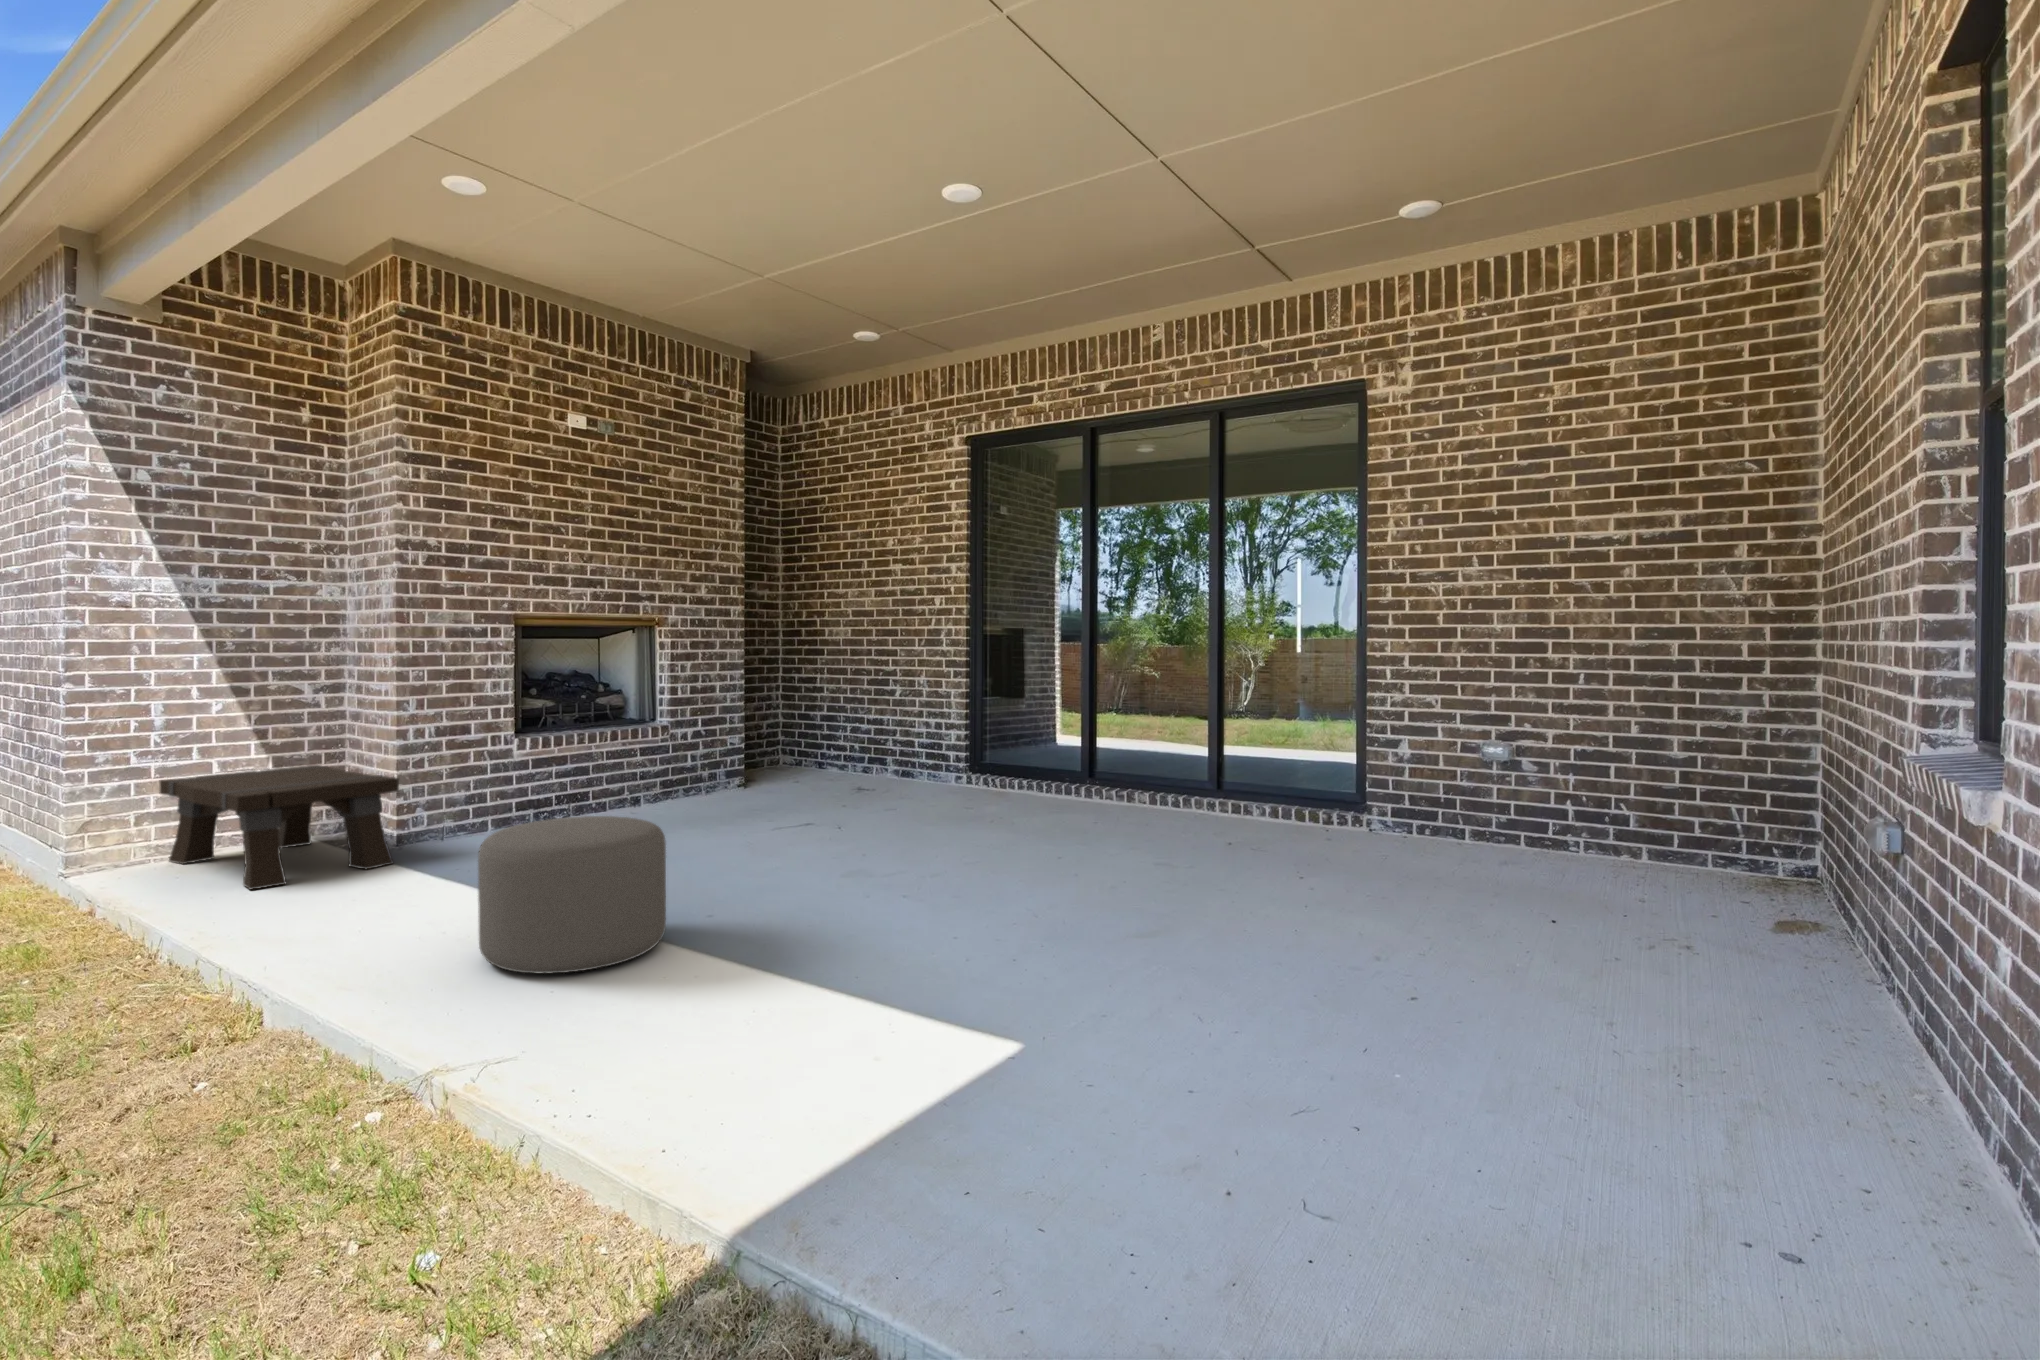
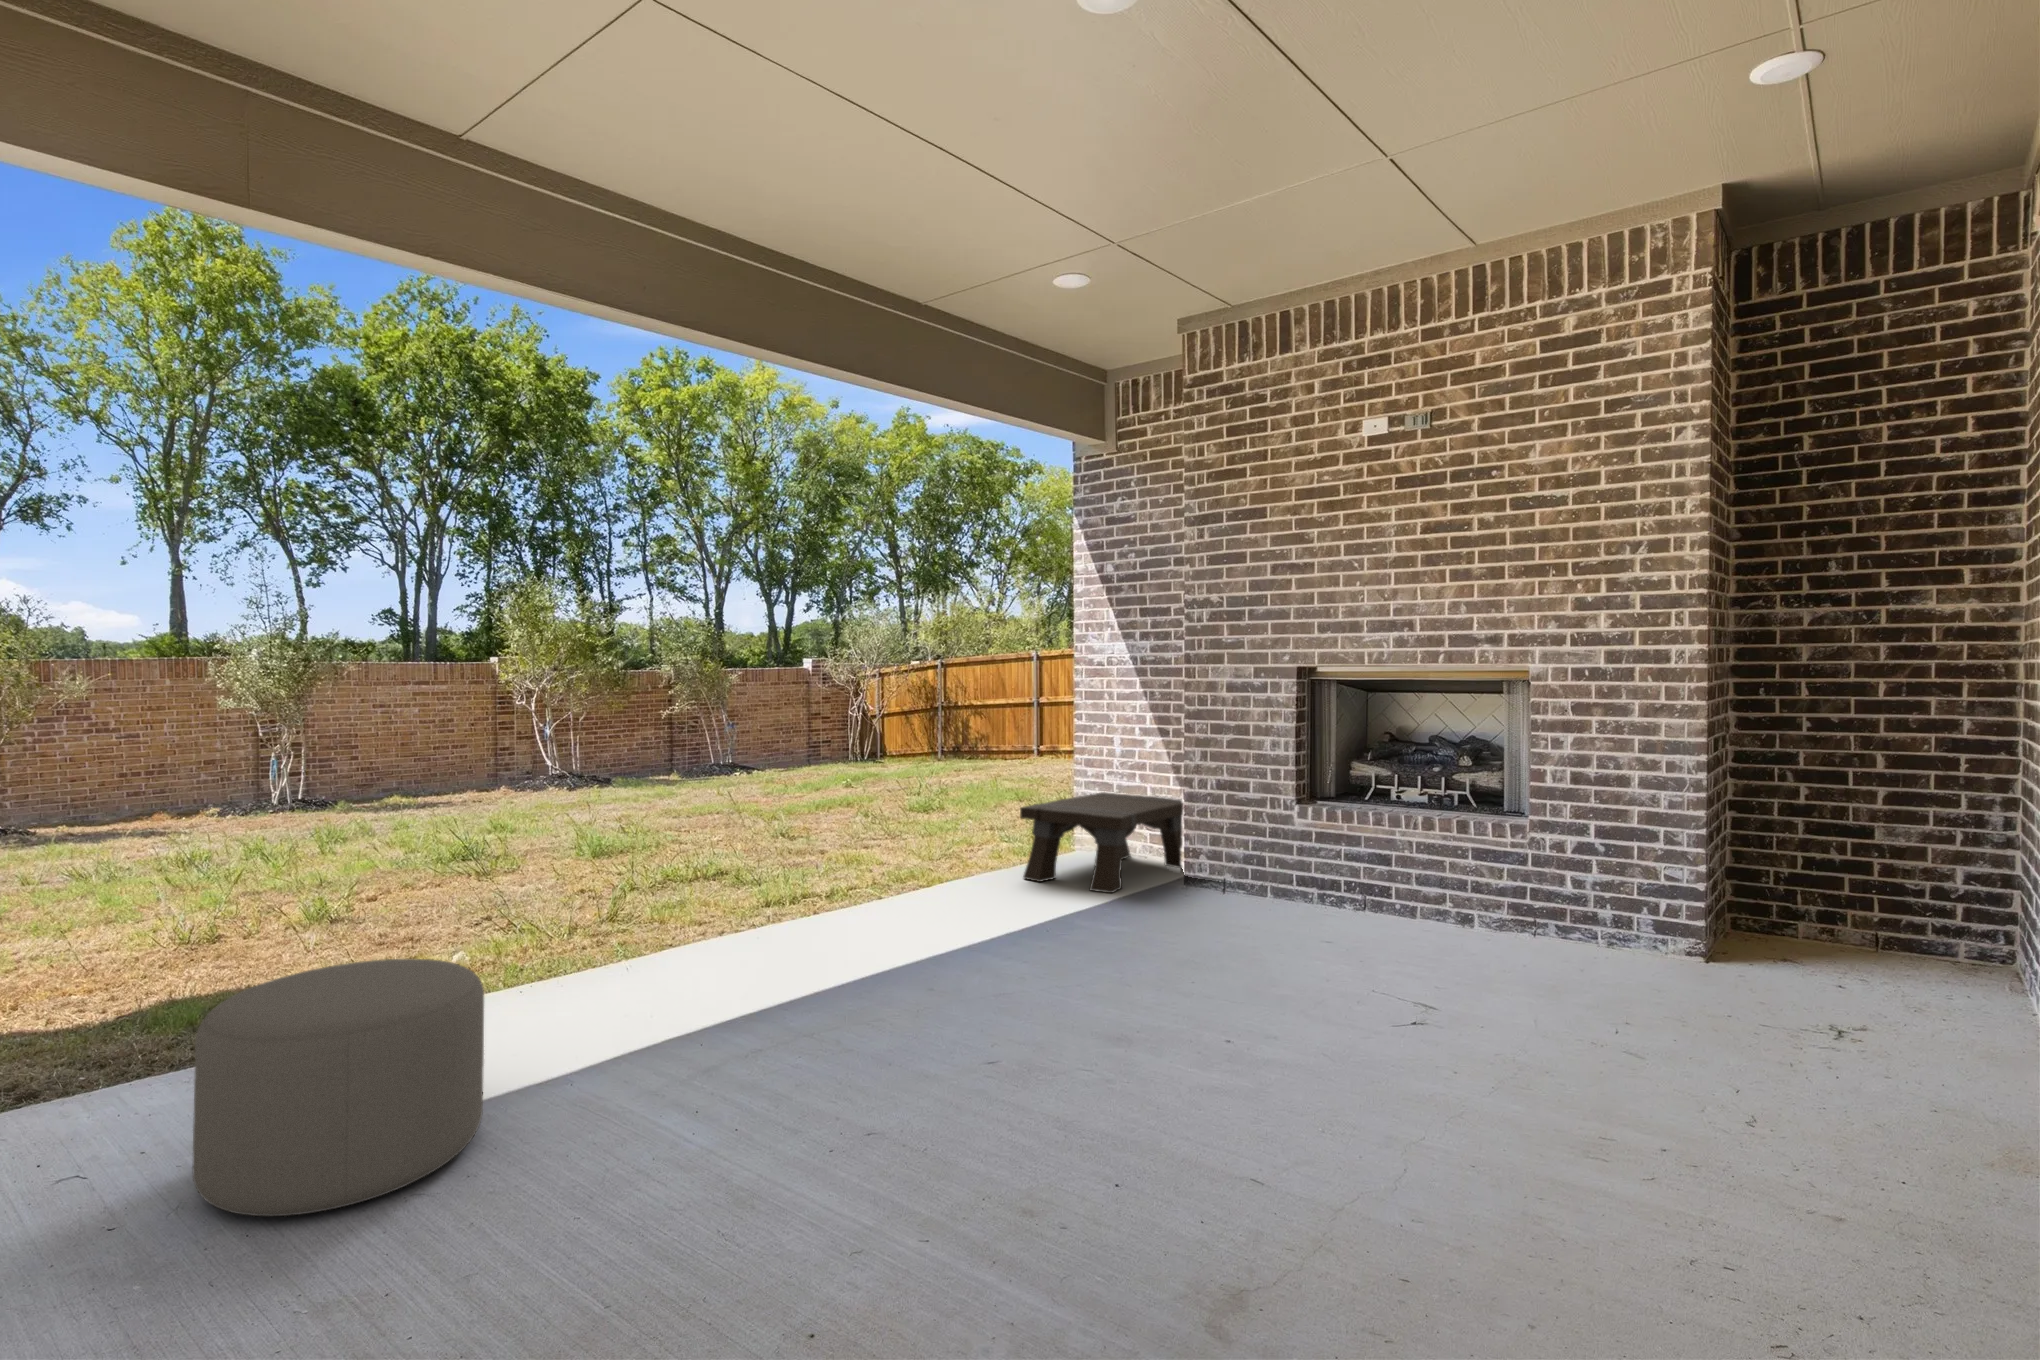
ottoman: present [478,816,666,974] -> present [193,959,484,1216]

